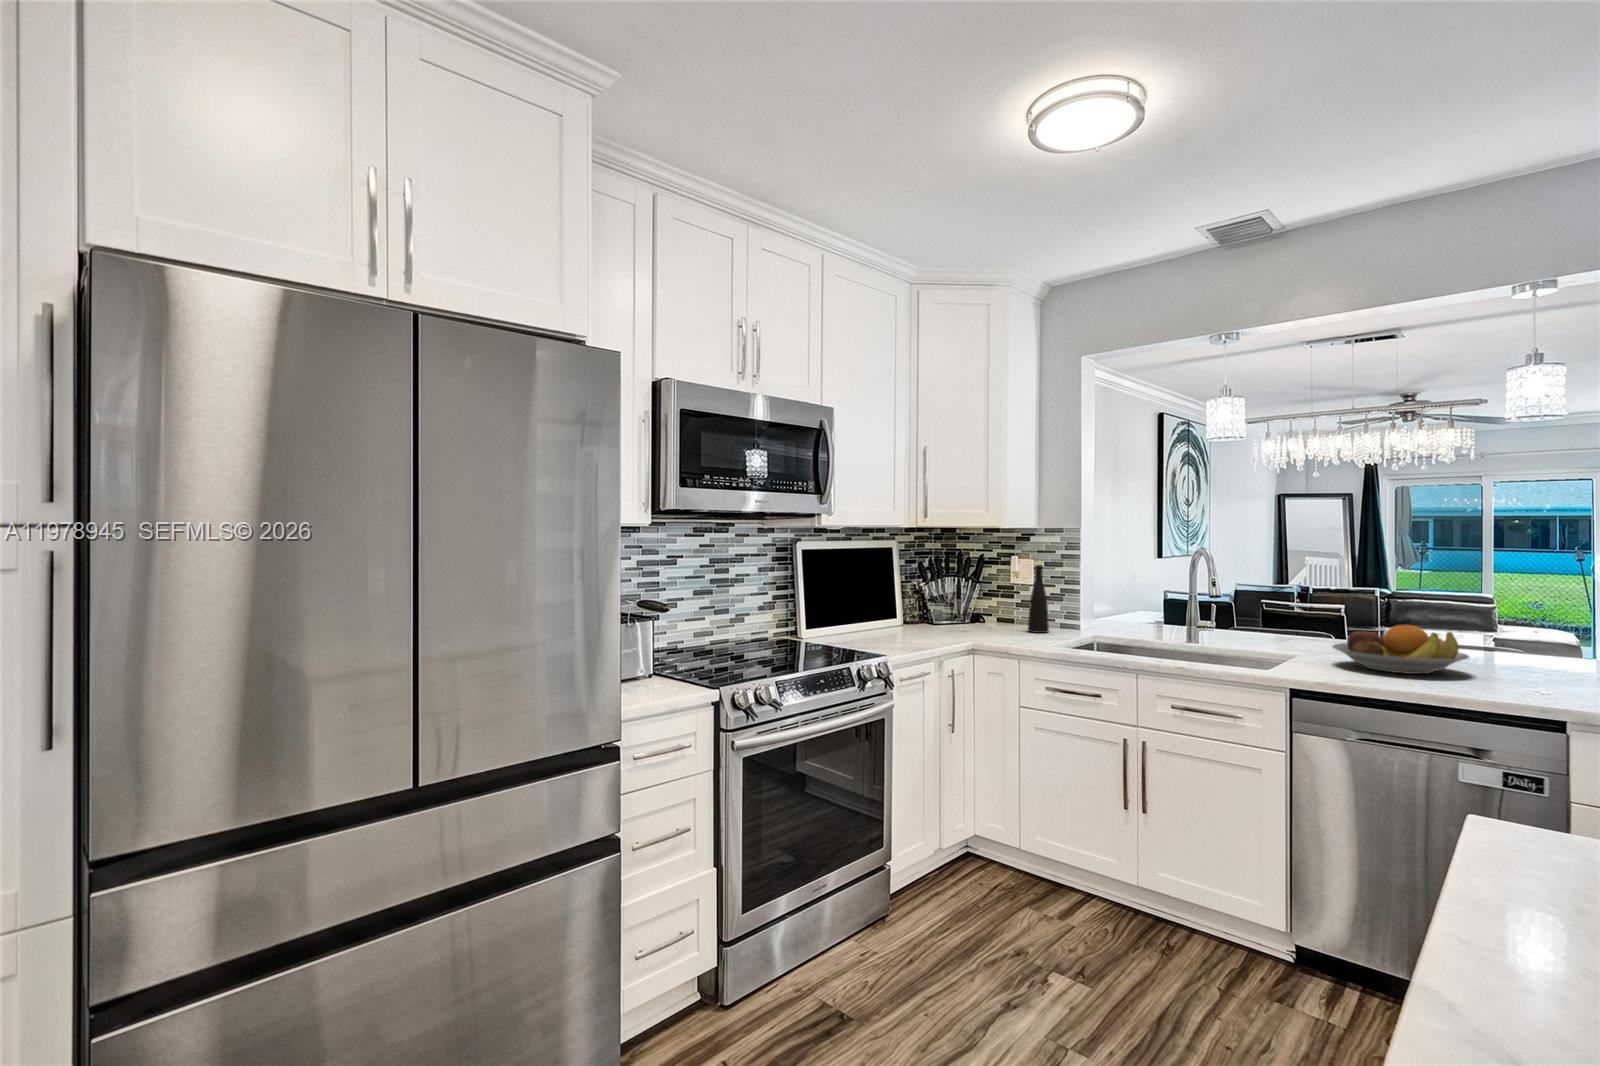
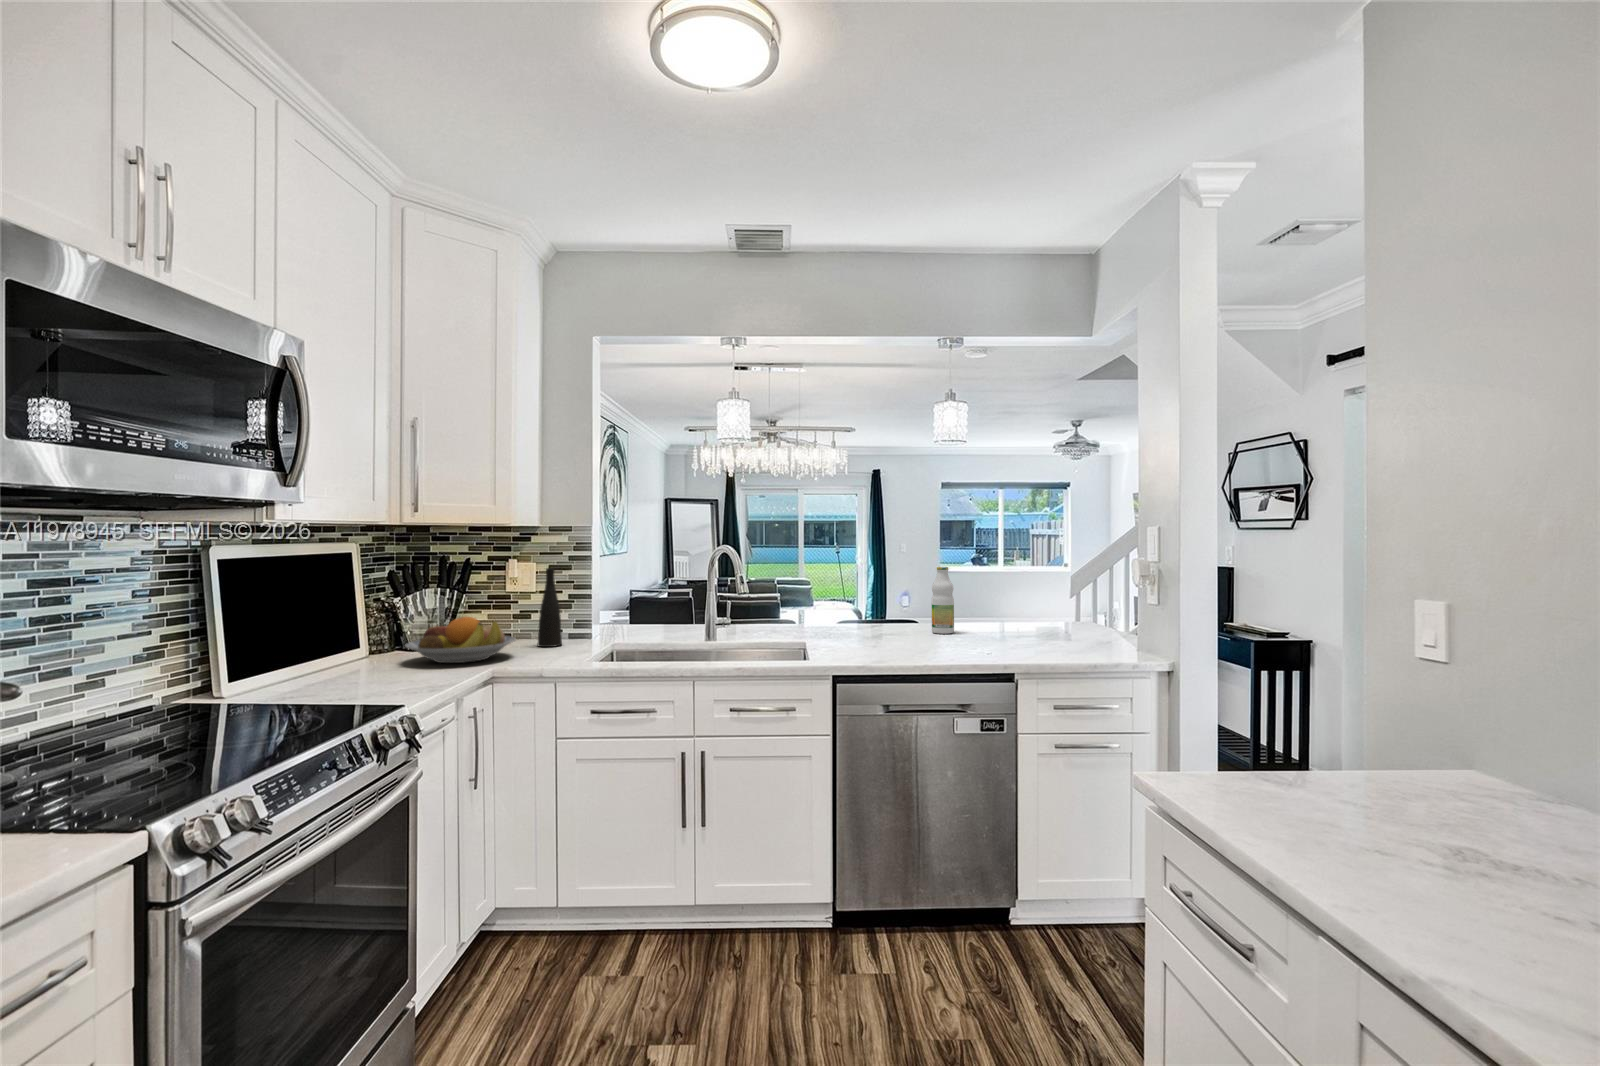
bottle: none [1511,583,1551,671] -> present [932,567,954,634]
fruit bowl: present [1332,625,1469,674] -> present [405,617,516,663]

